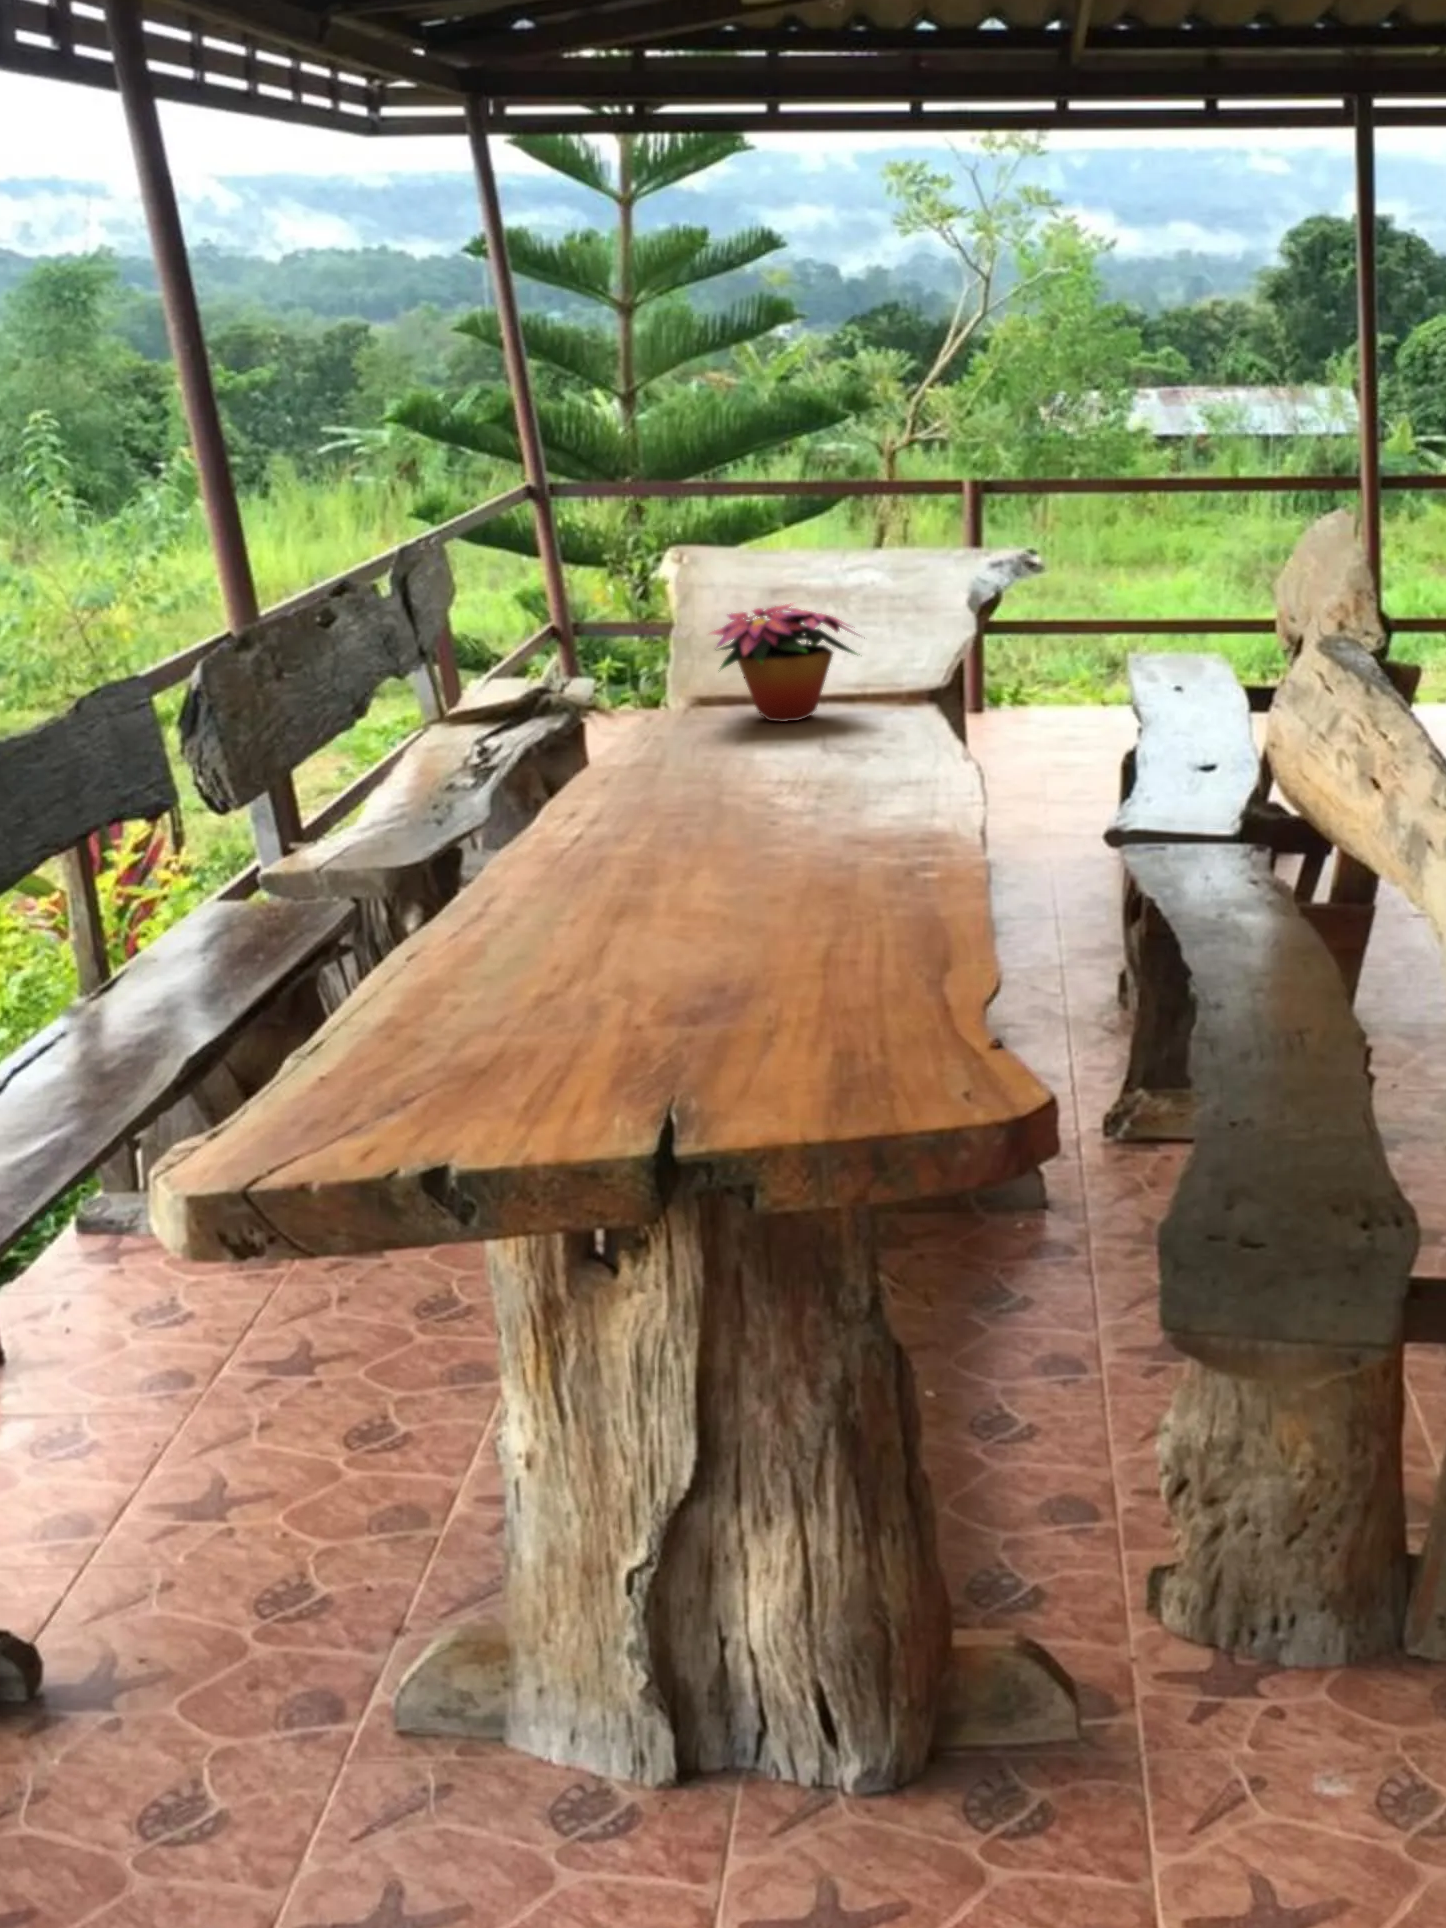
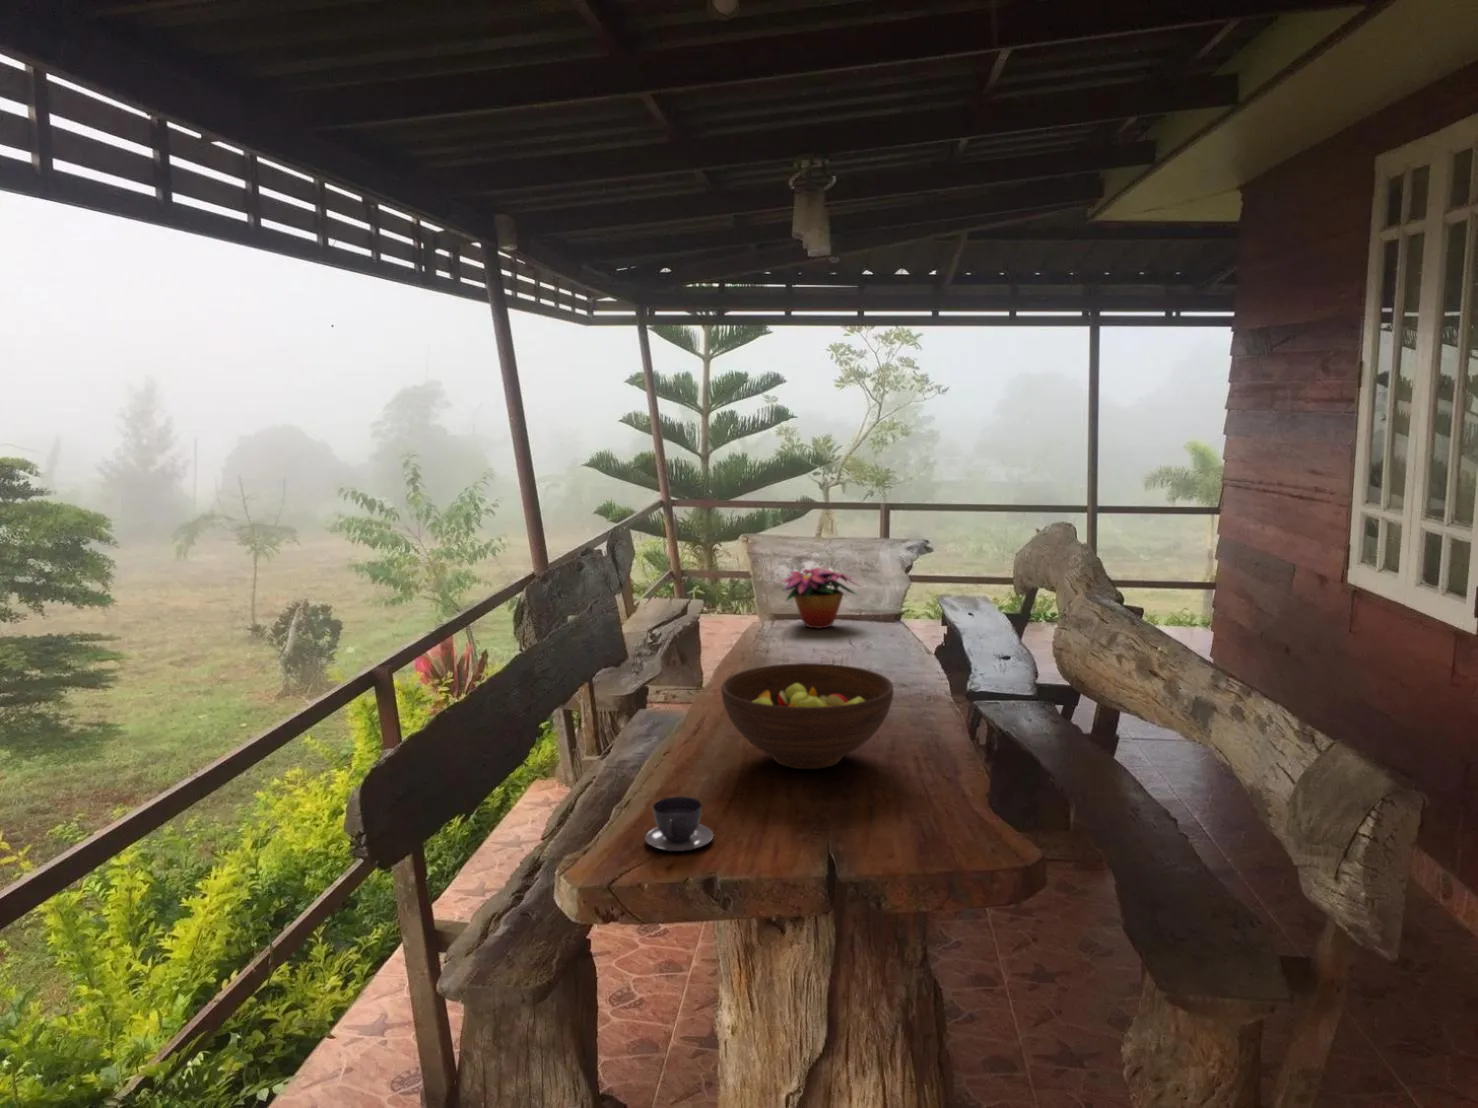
fruit bowl: none [513,779,836,974] -> present [721,663,893,769]
teacup: none [331,1029,463,1127] -> present [645,796,713,851]

